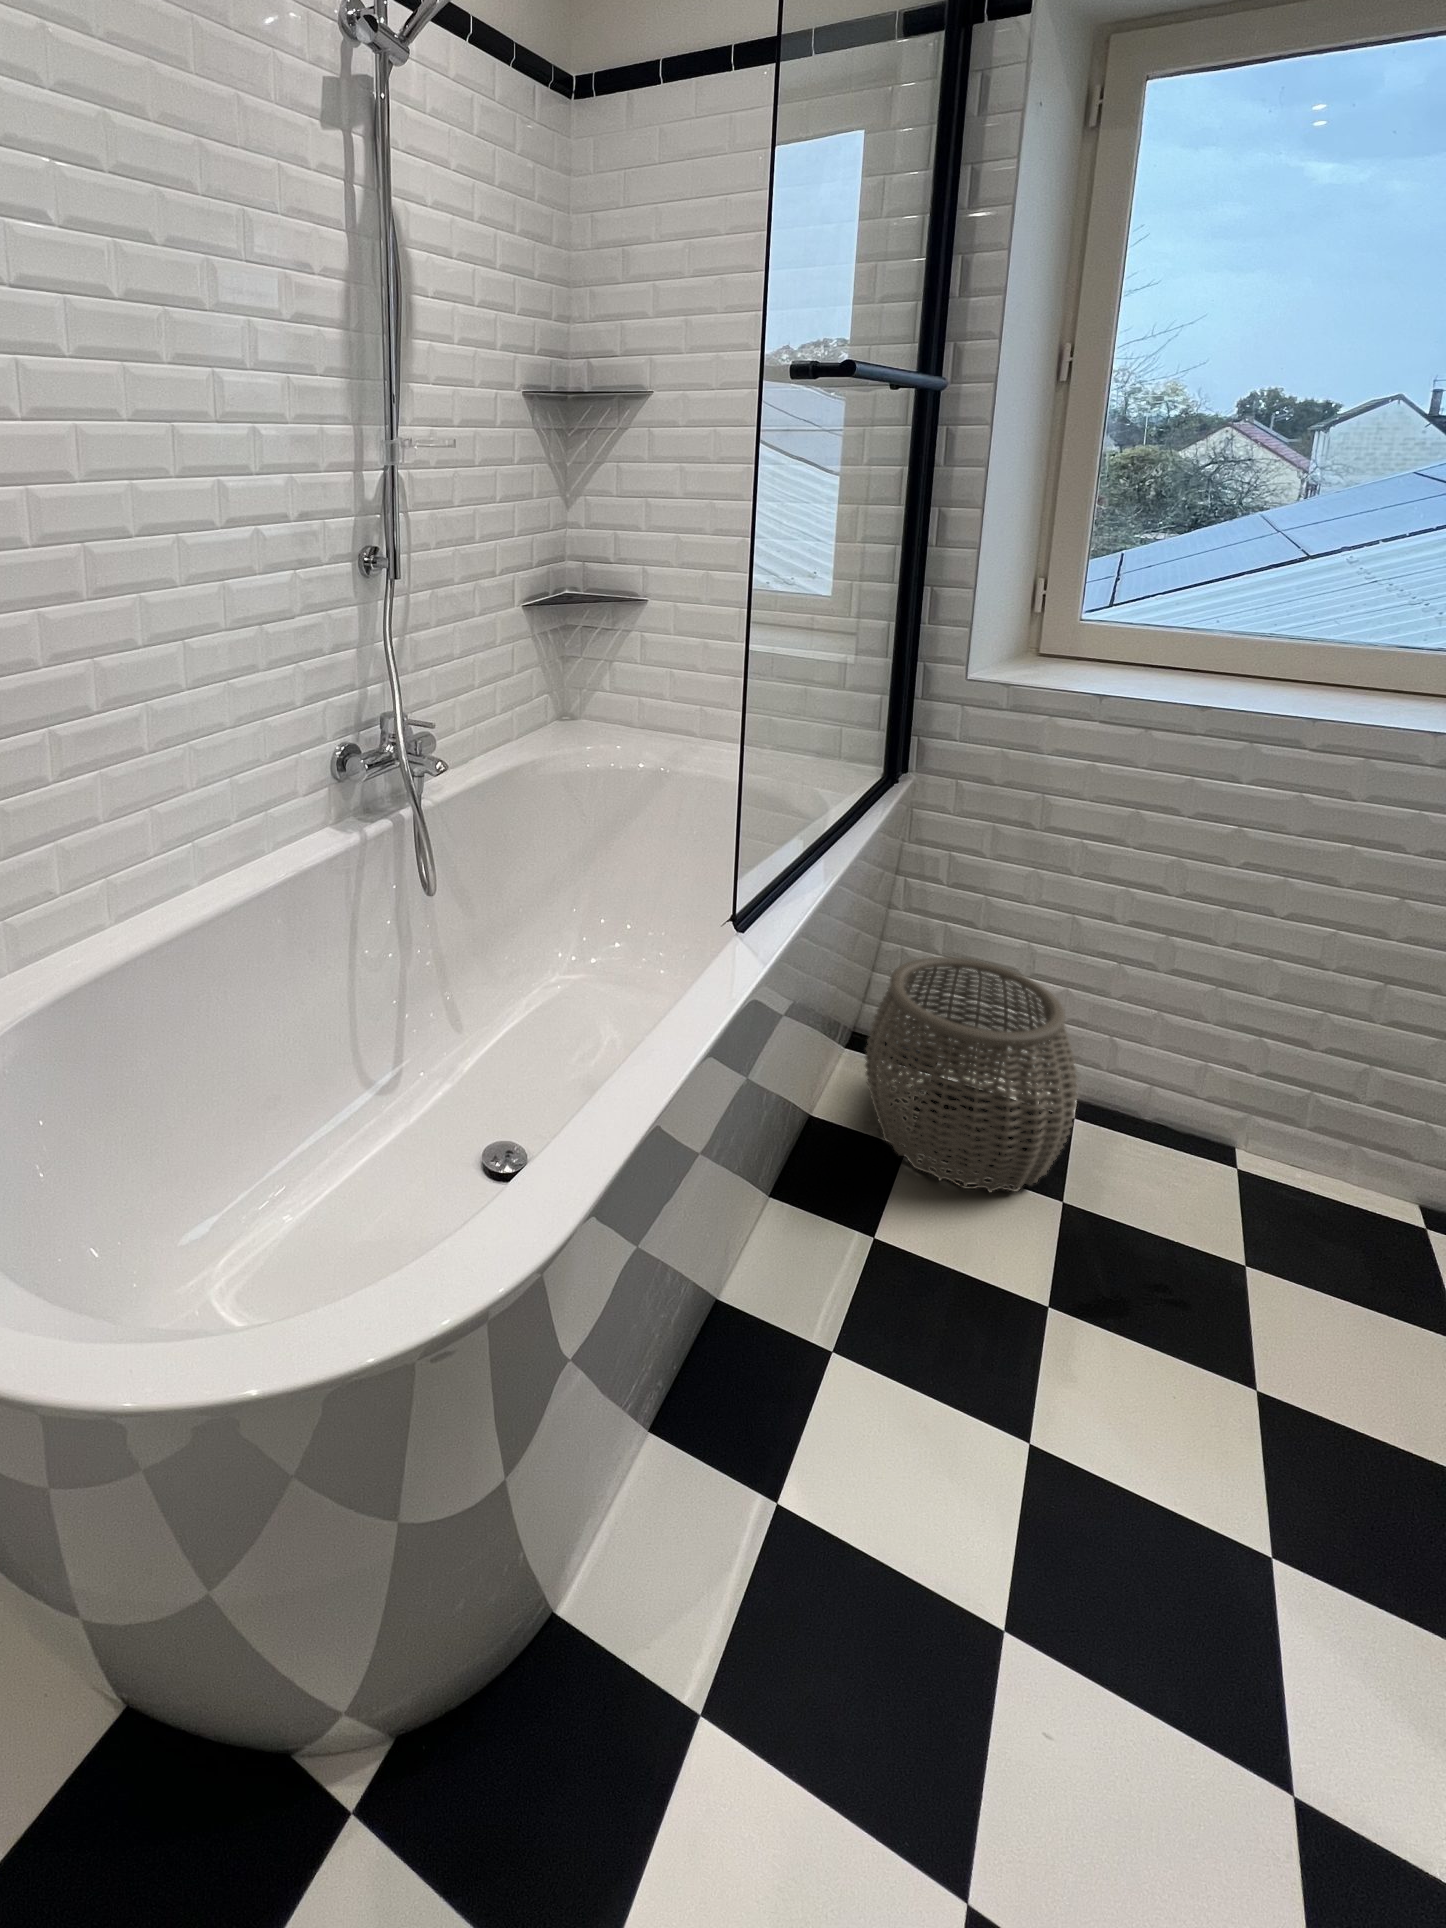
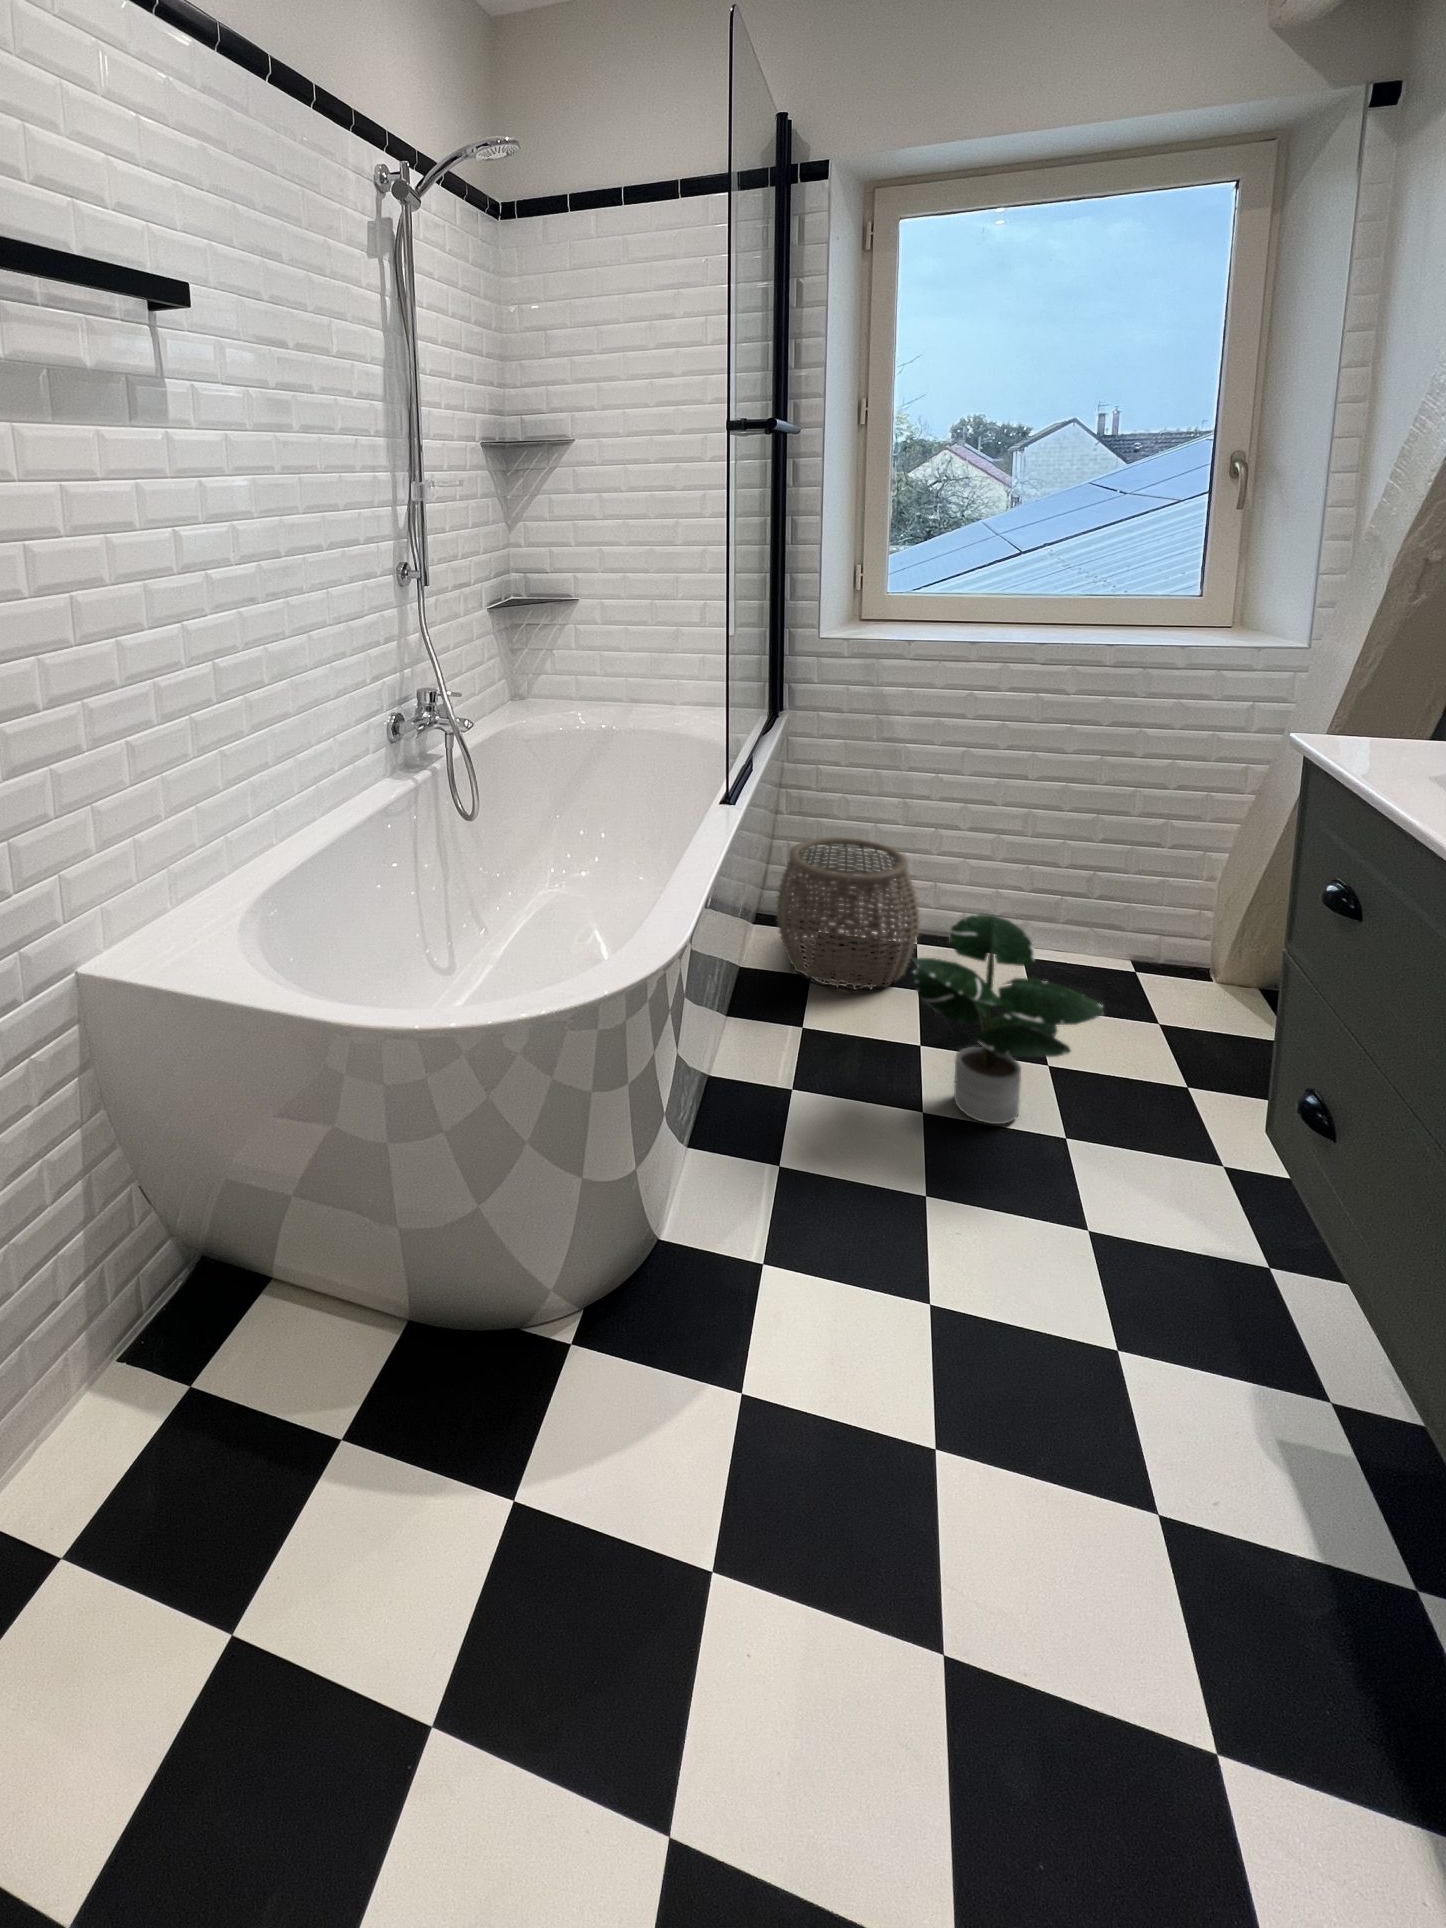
potted plant: none [1024,1149,1362,1509] -> present [911,914,1104,1124]

